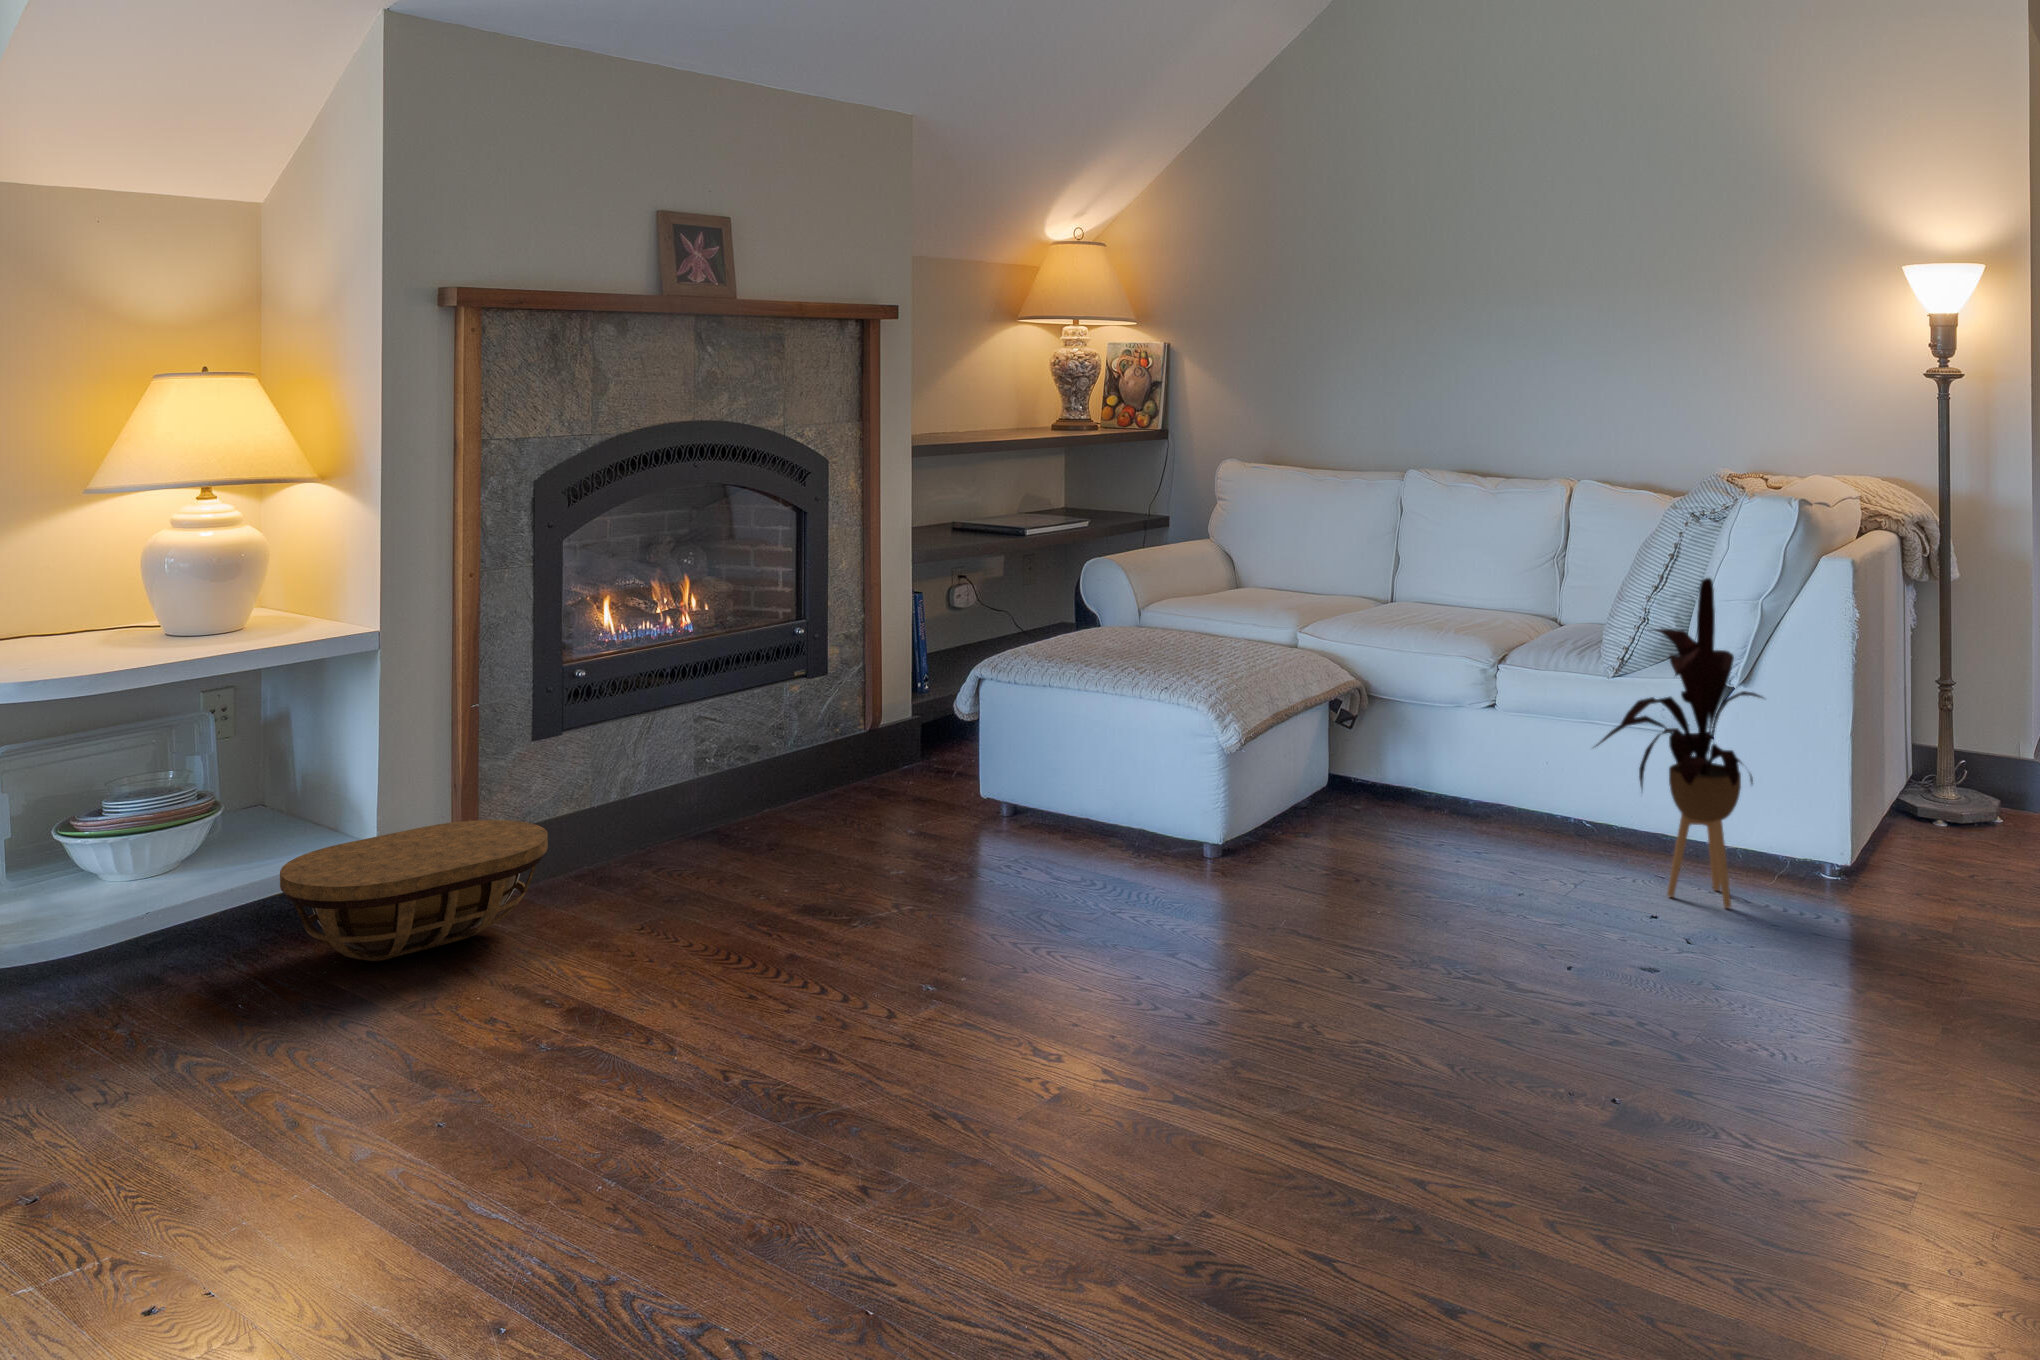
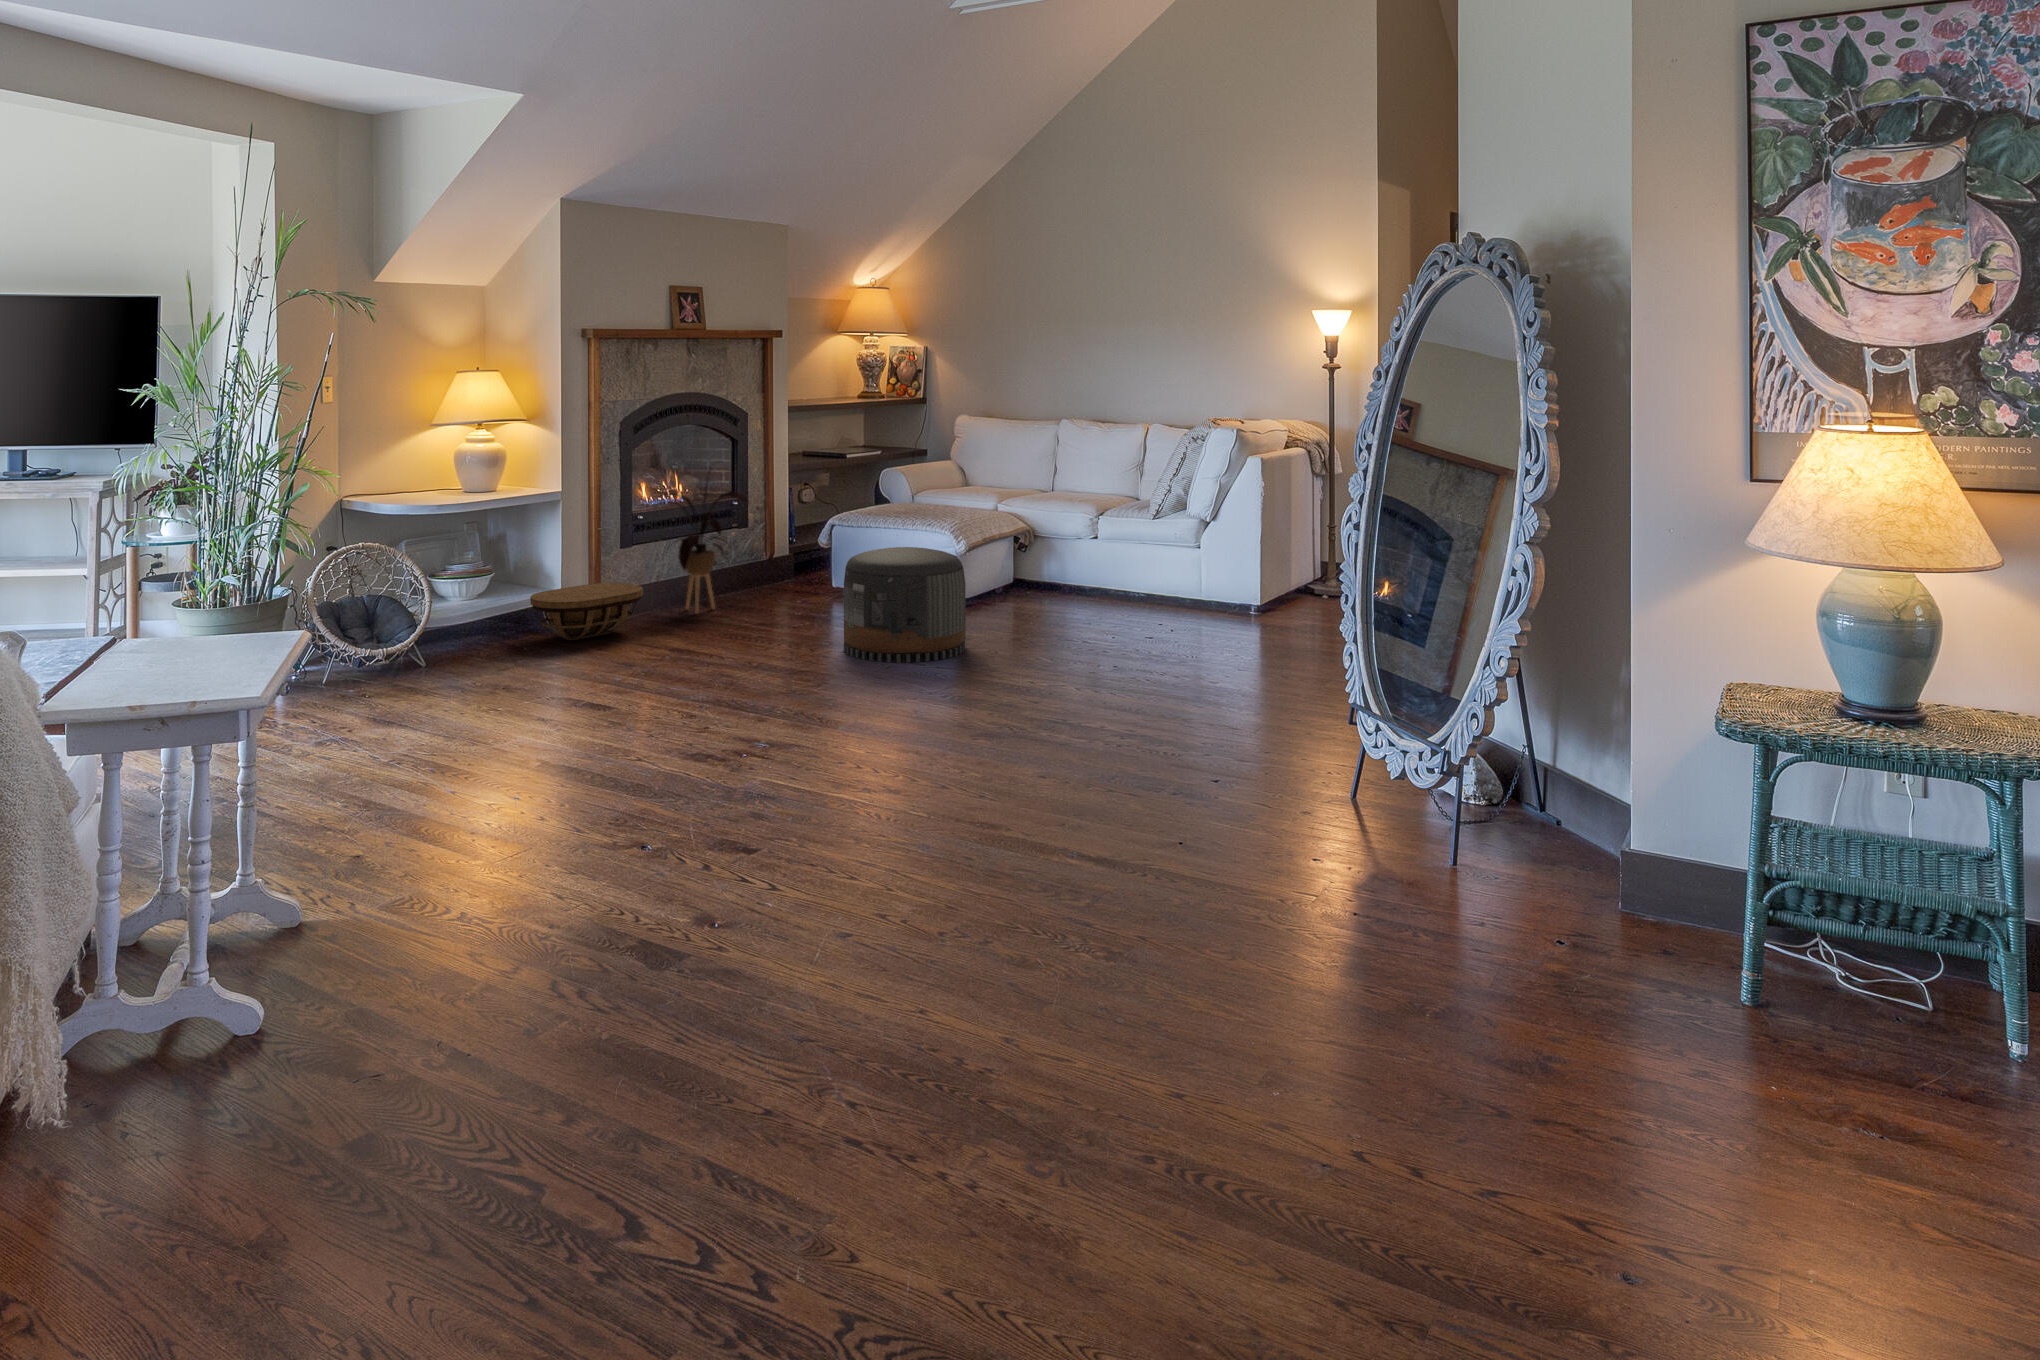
house plant: present [1596,578,1763,908] -> present [660,485,747,613]
pouf: none [960,764,1238,1060] -> present [844,547,966,663]

